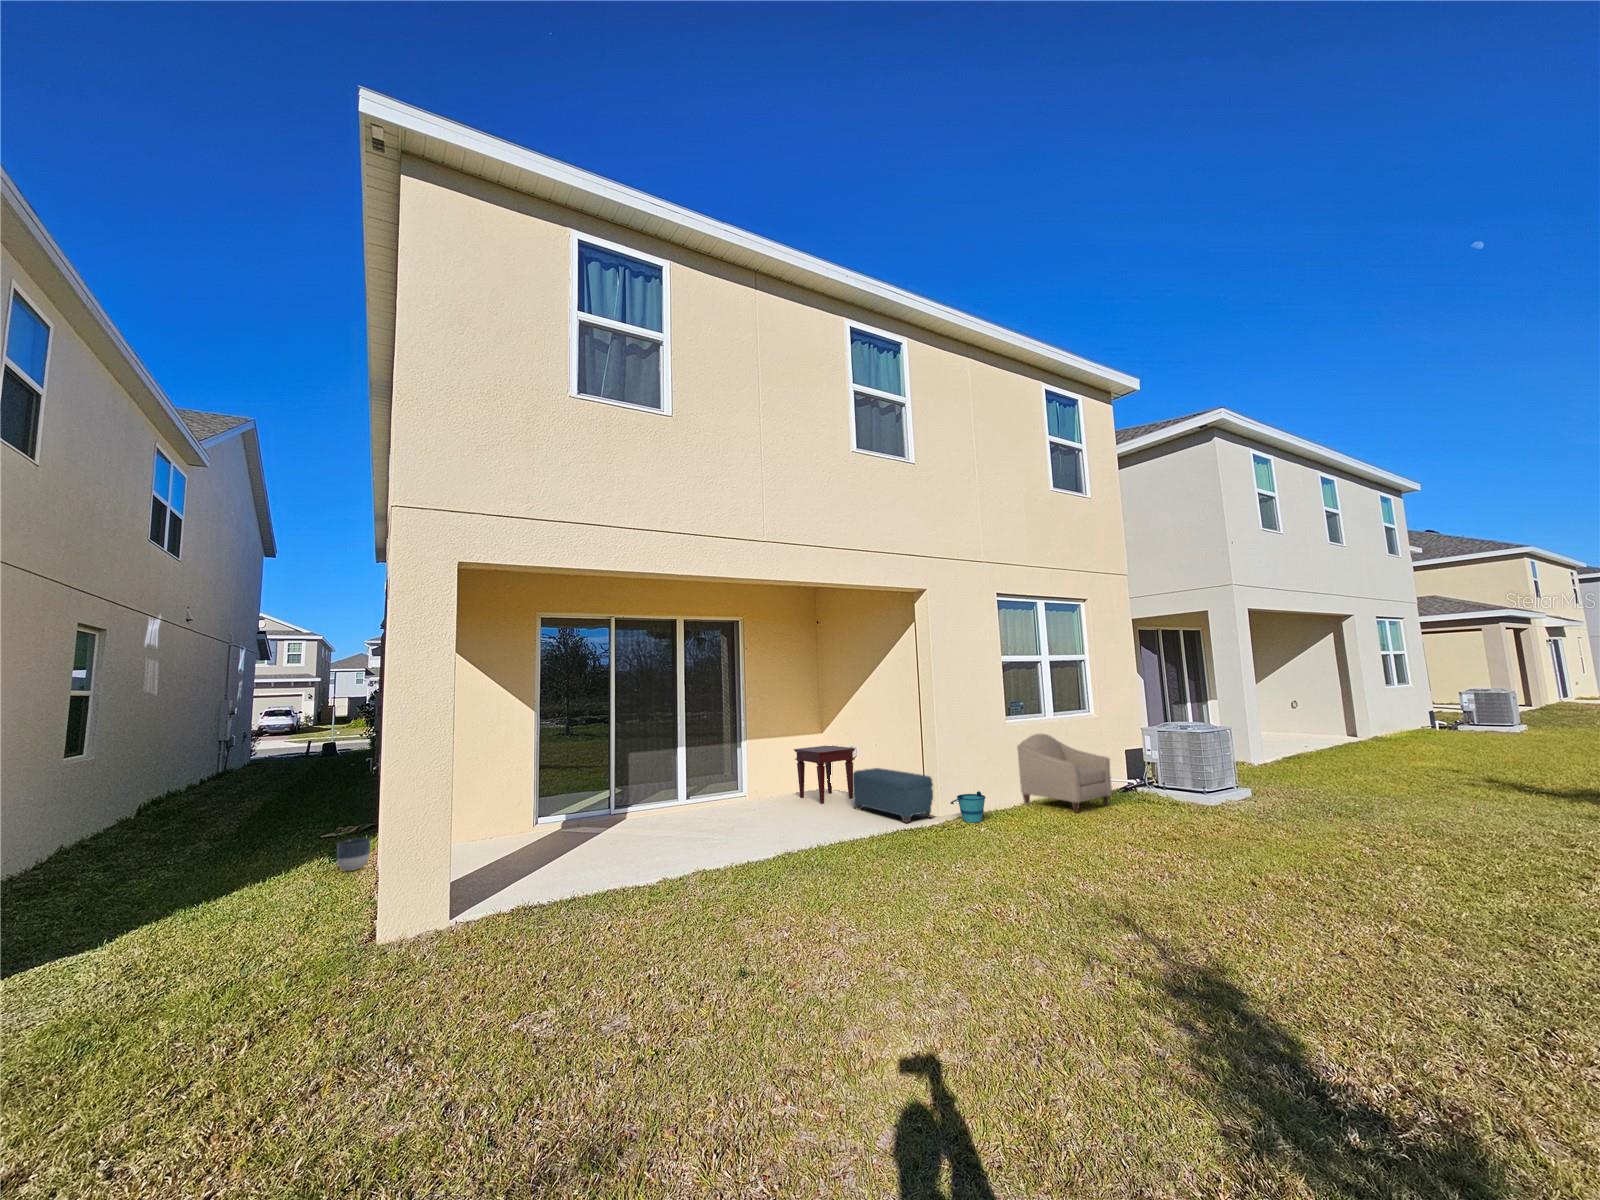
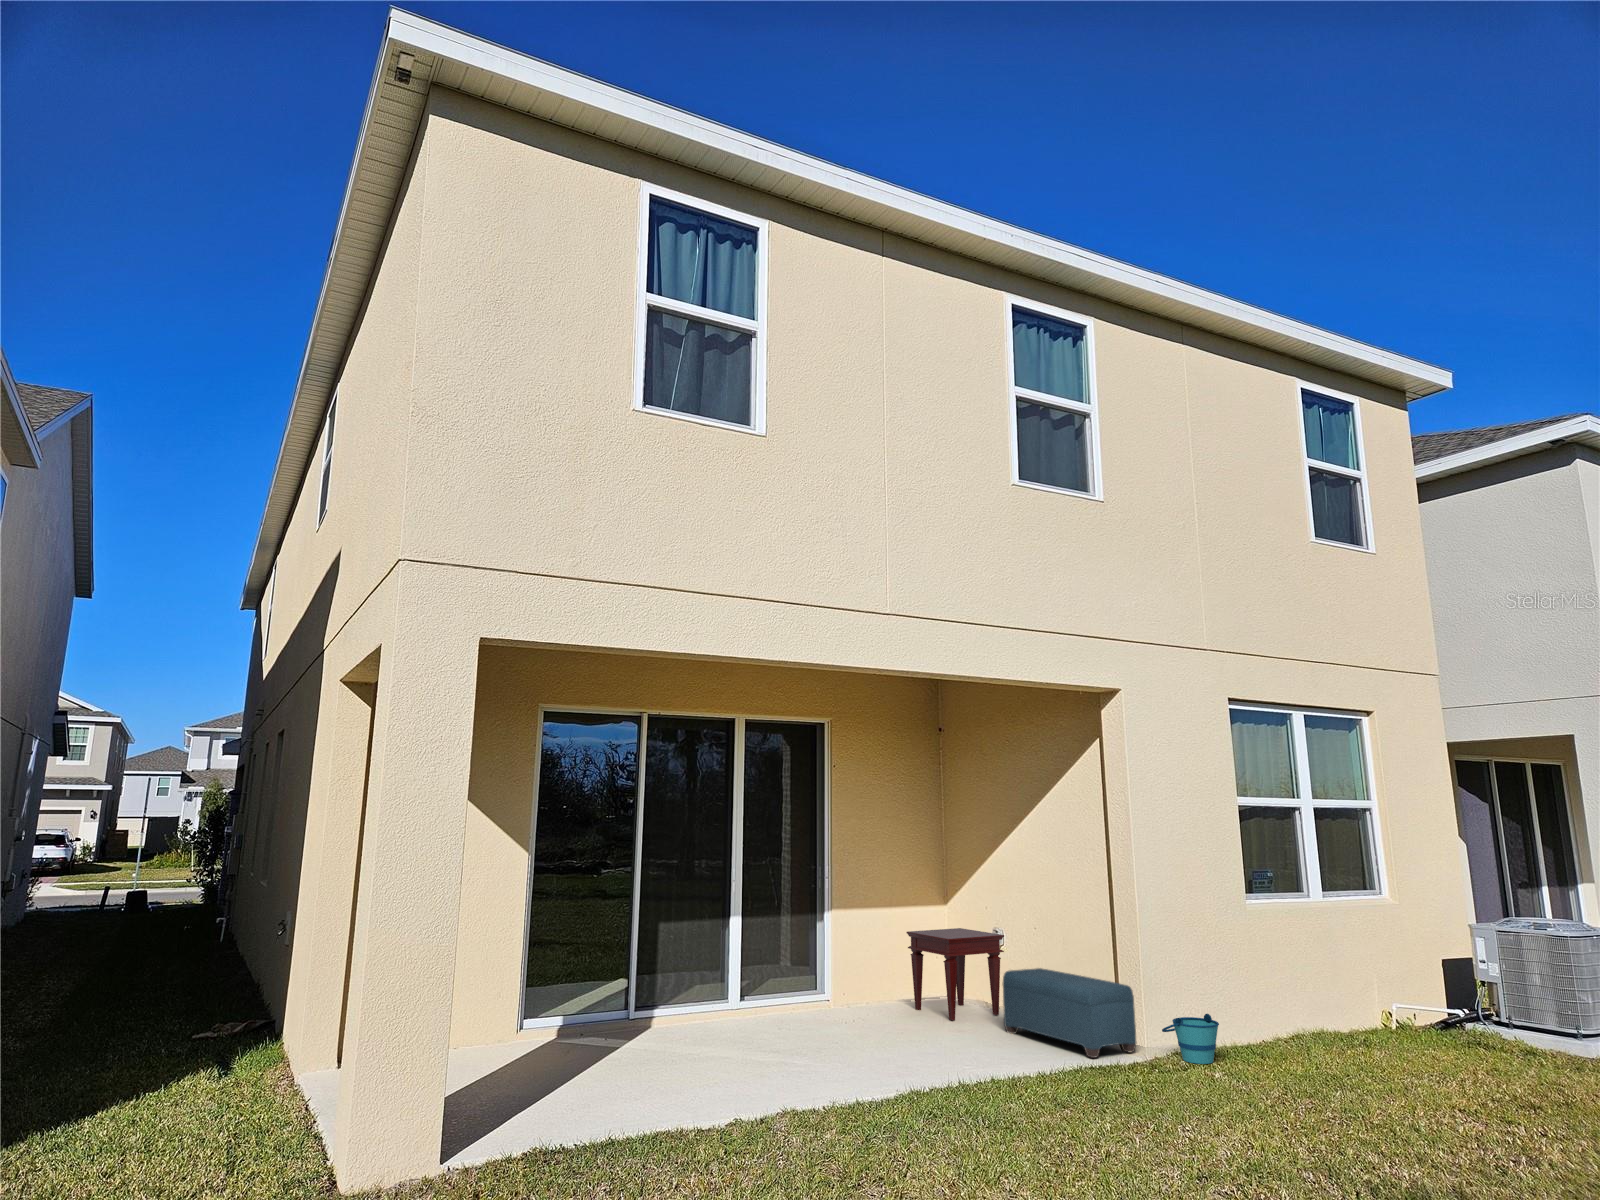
chair: present [1017,734,1112,812] -> none [1266,926,1423,1058]
planter: present [337,838,371,871] -> none [252,1032,298,1081]

